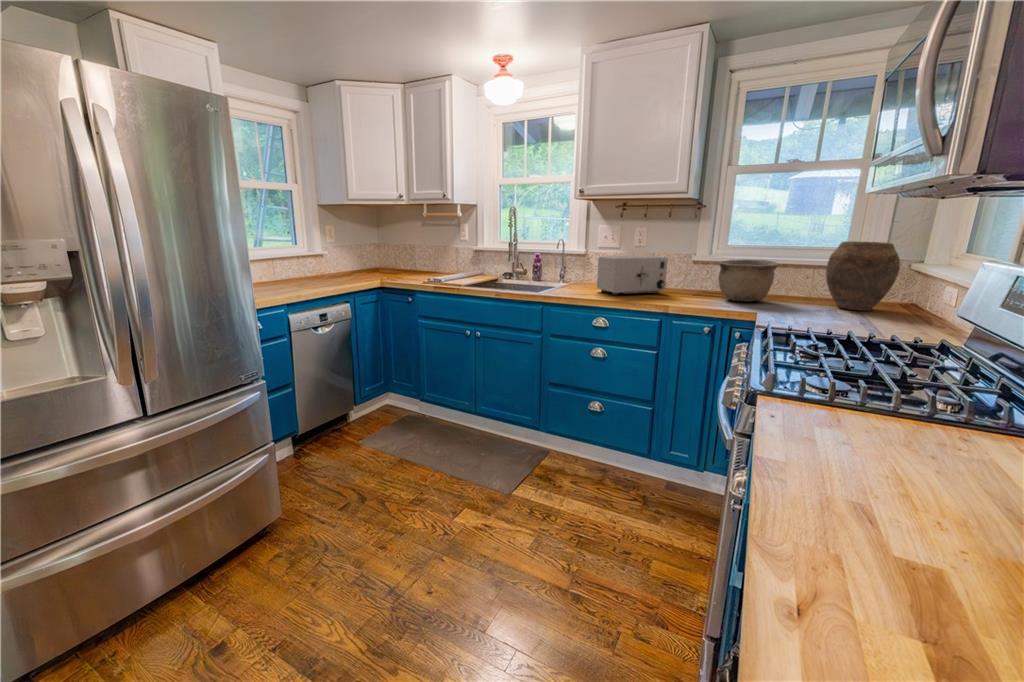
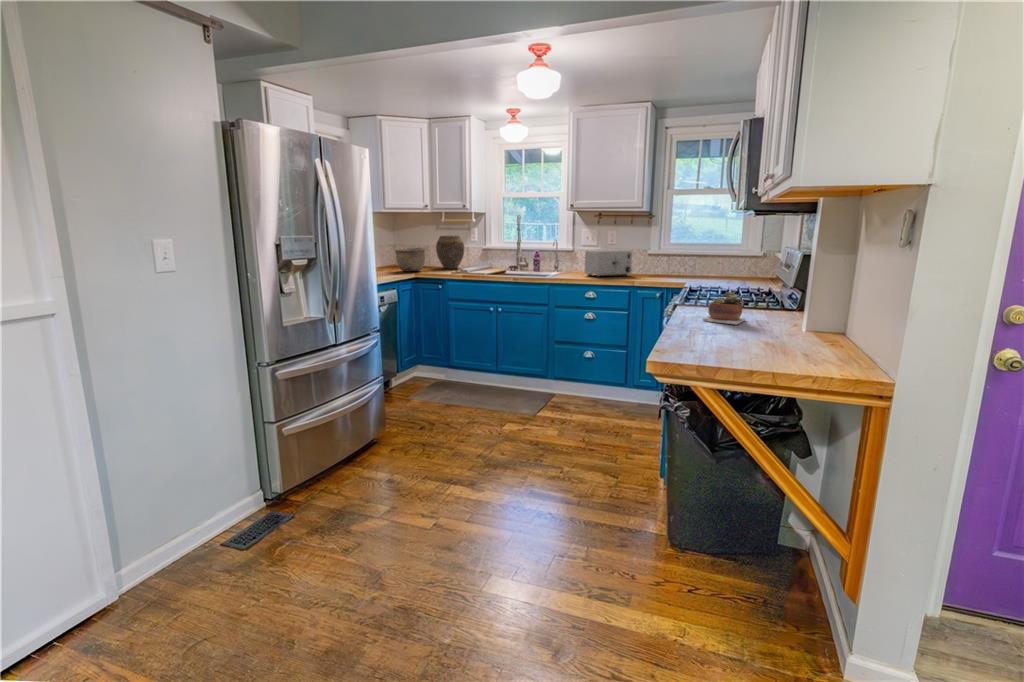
vase: present [826,241,900,311] -> present [436,235,464,269]
bowl: present [718,260,778,301] -> present [395,248,425,271]
succulent plant: none [849,403,997,529] -> present [703,292,745,324]

